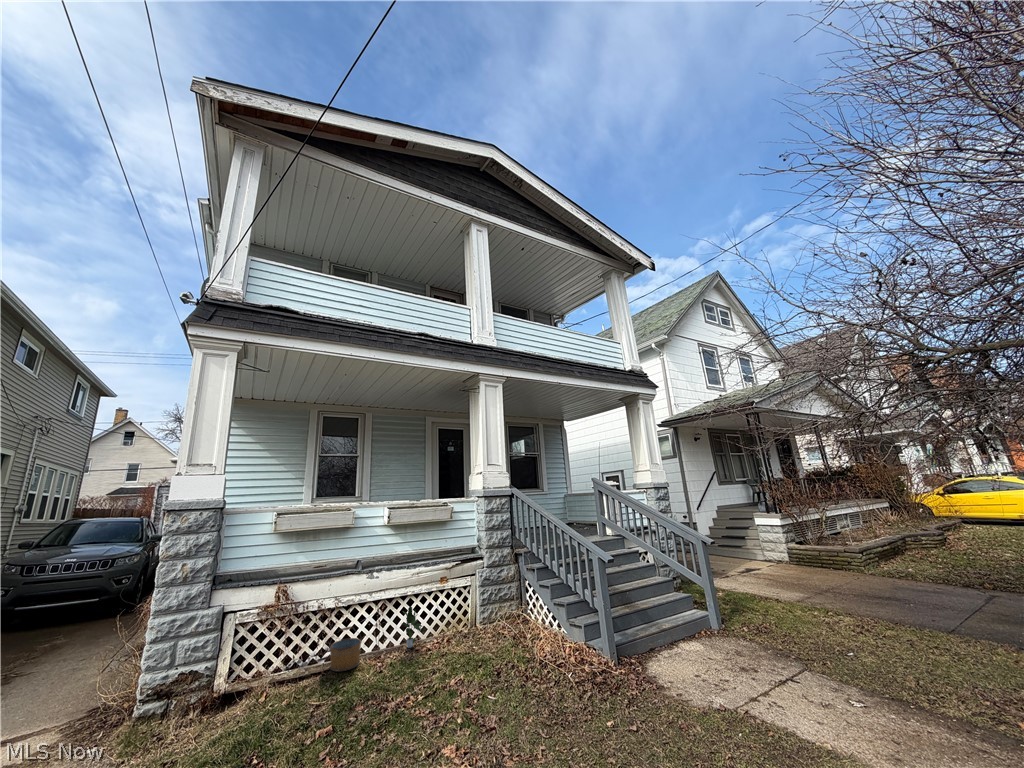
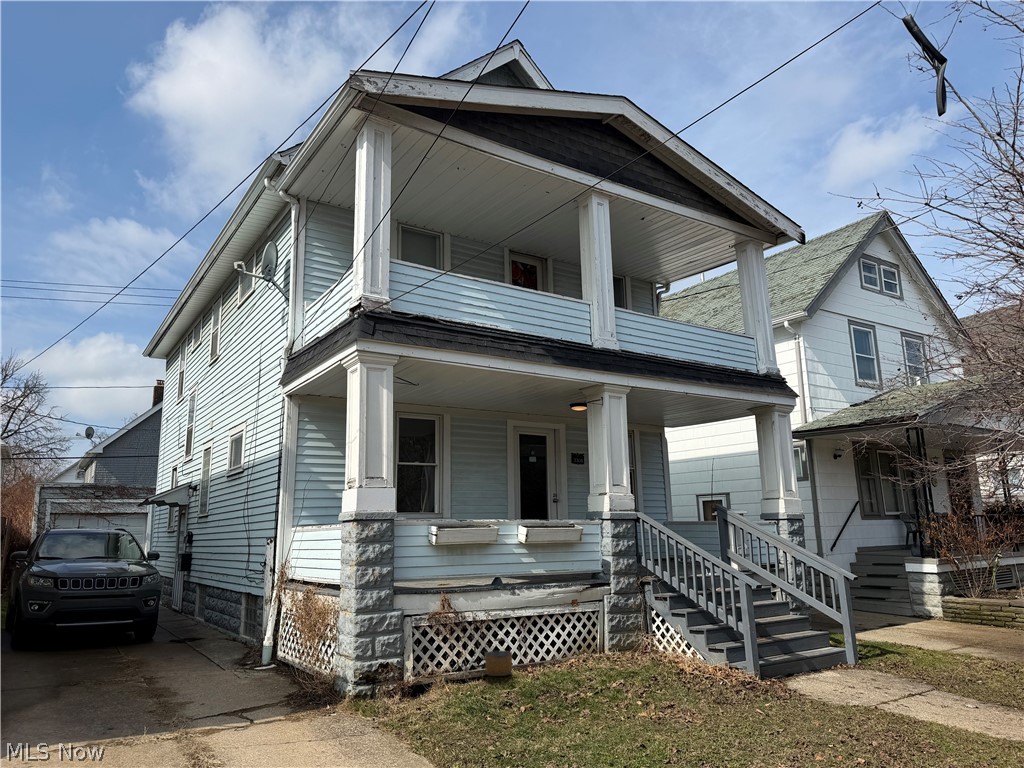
potted plant: present [402,607,423,648] -> none [540,626,564,664]

